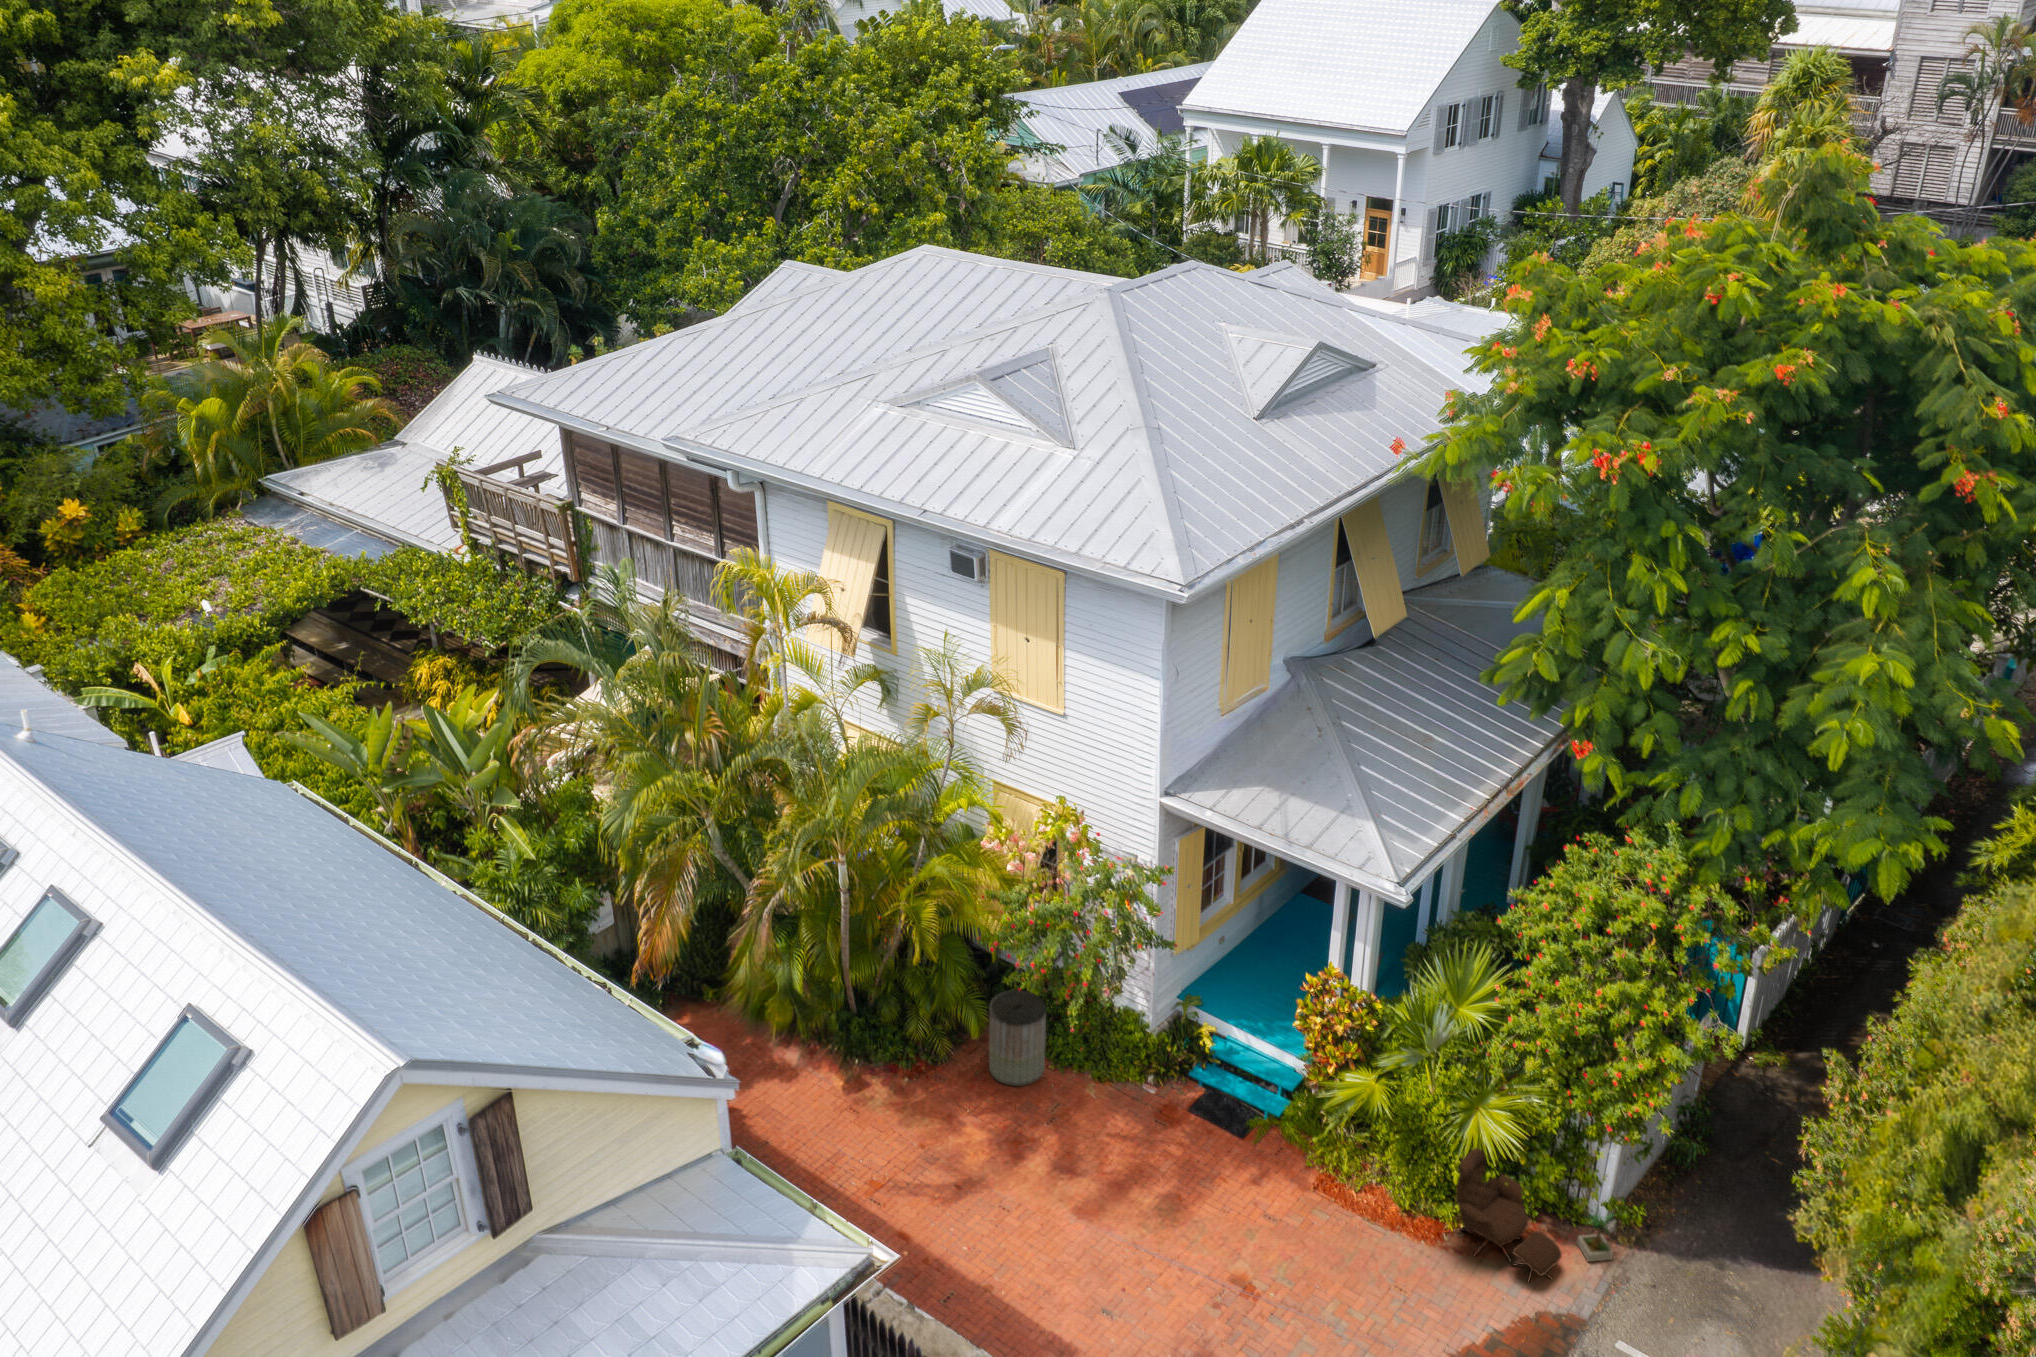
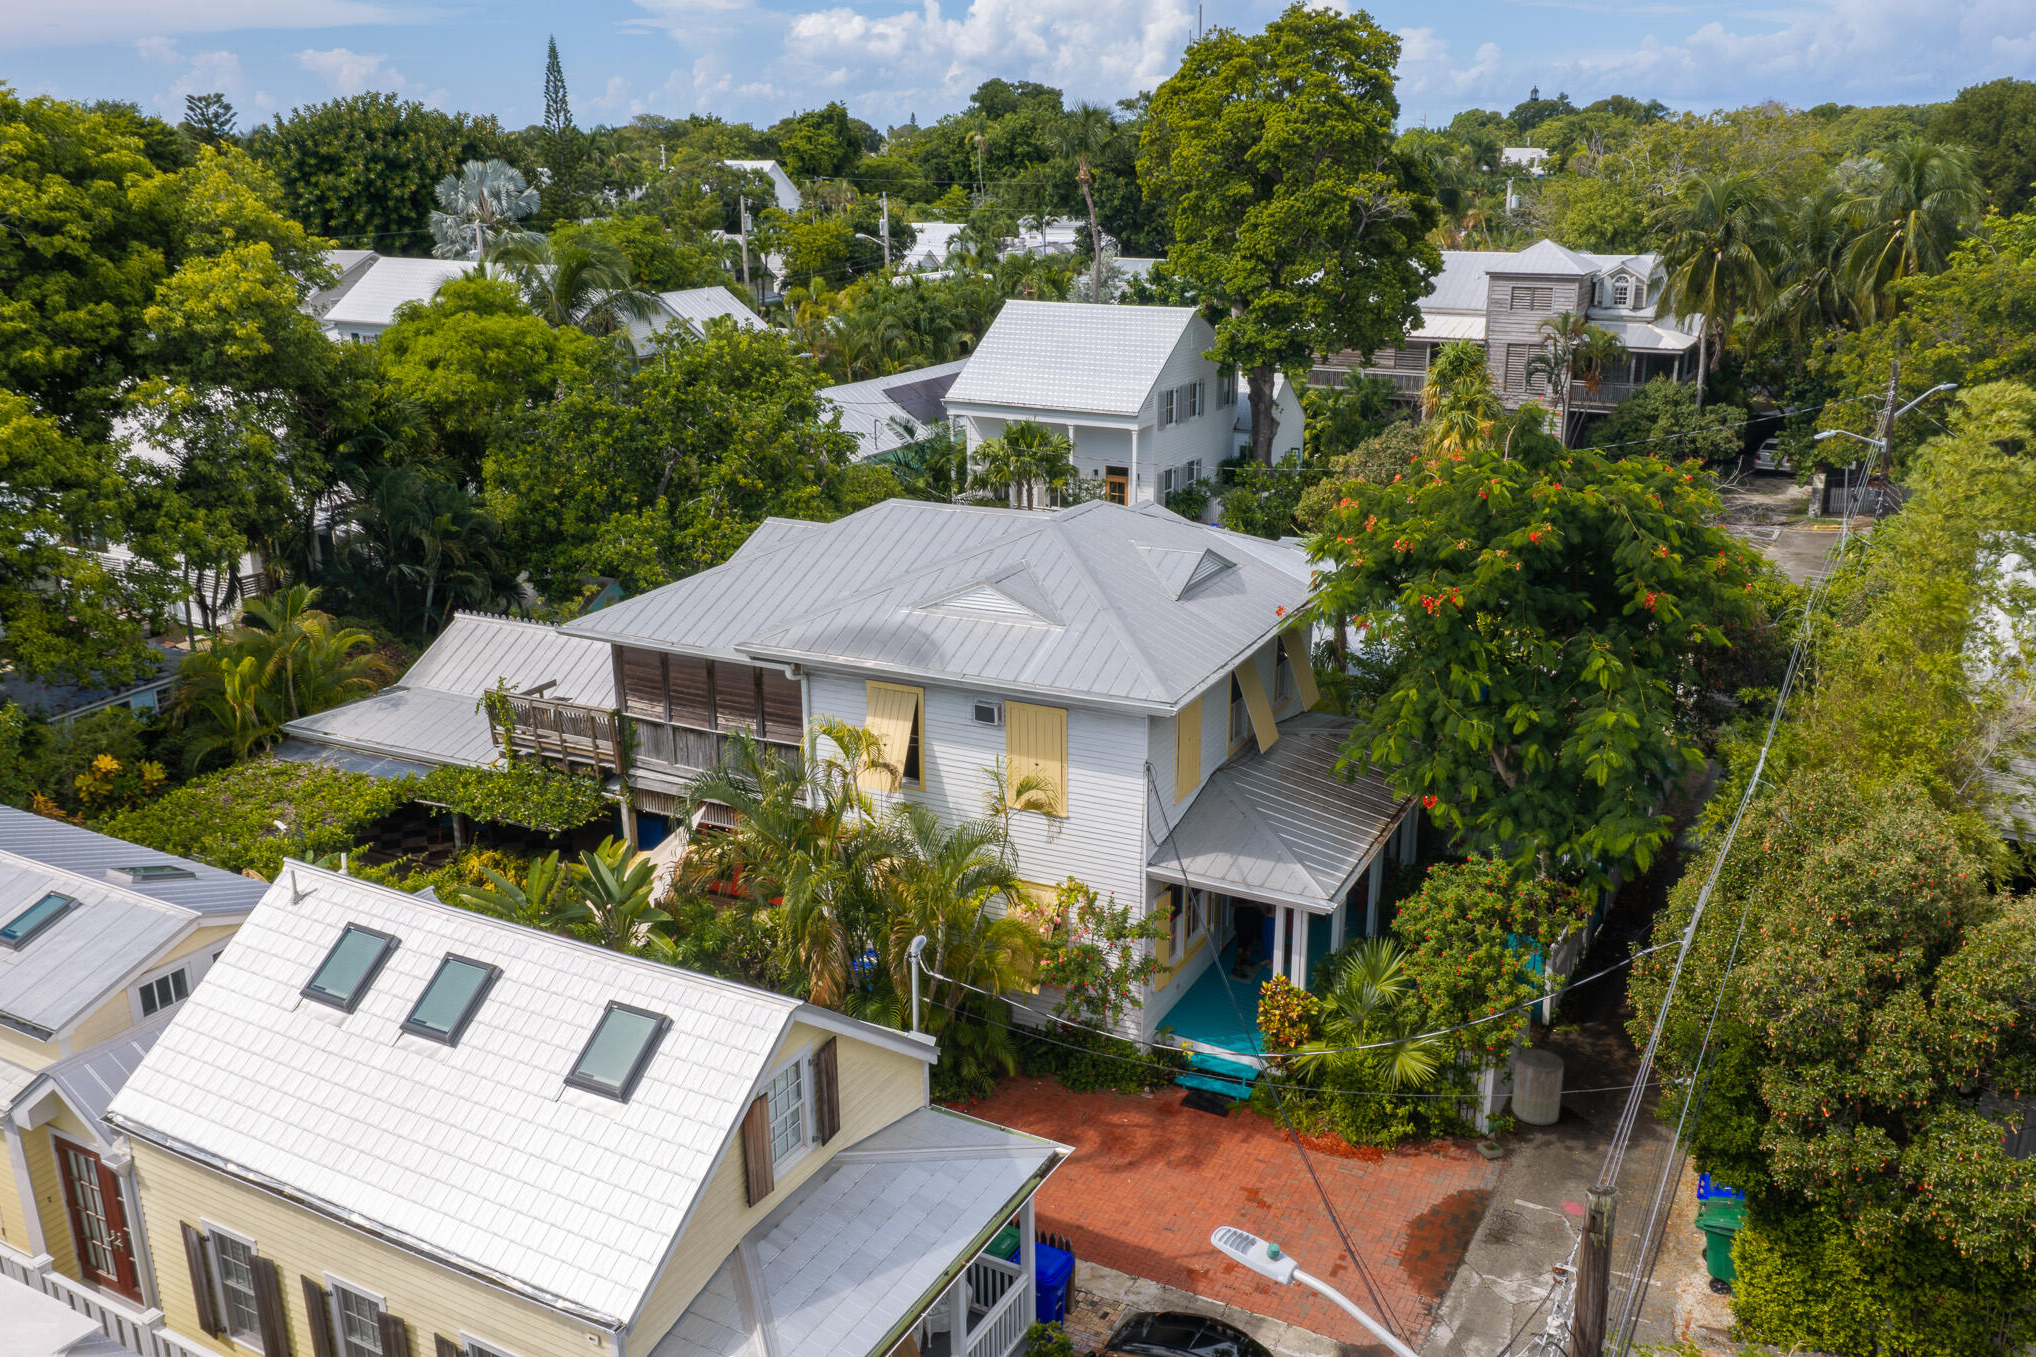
trash can: present [989,990,1046,1086] -> present [1512,1049,1564,1126]
lounge chair: present [1456,1147,1562,1282] -> none [1393,1082,1471,1176]

